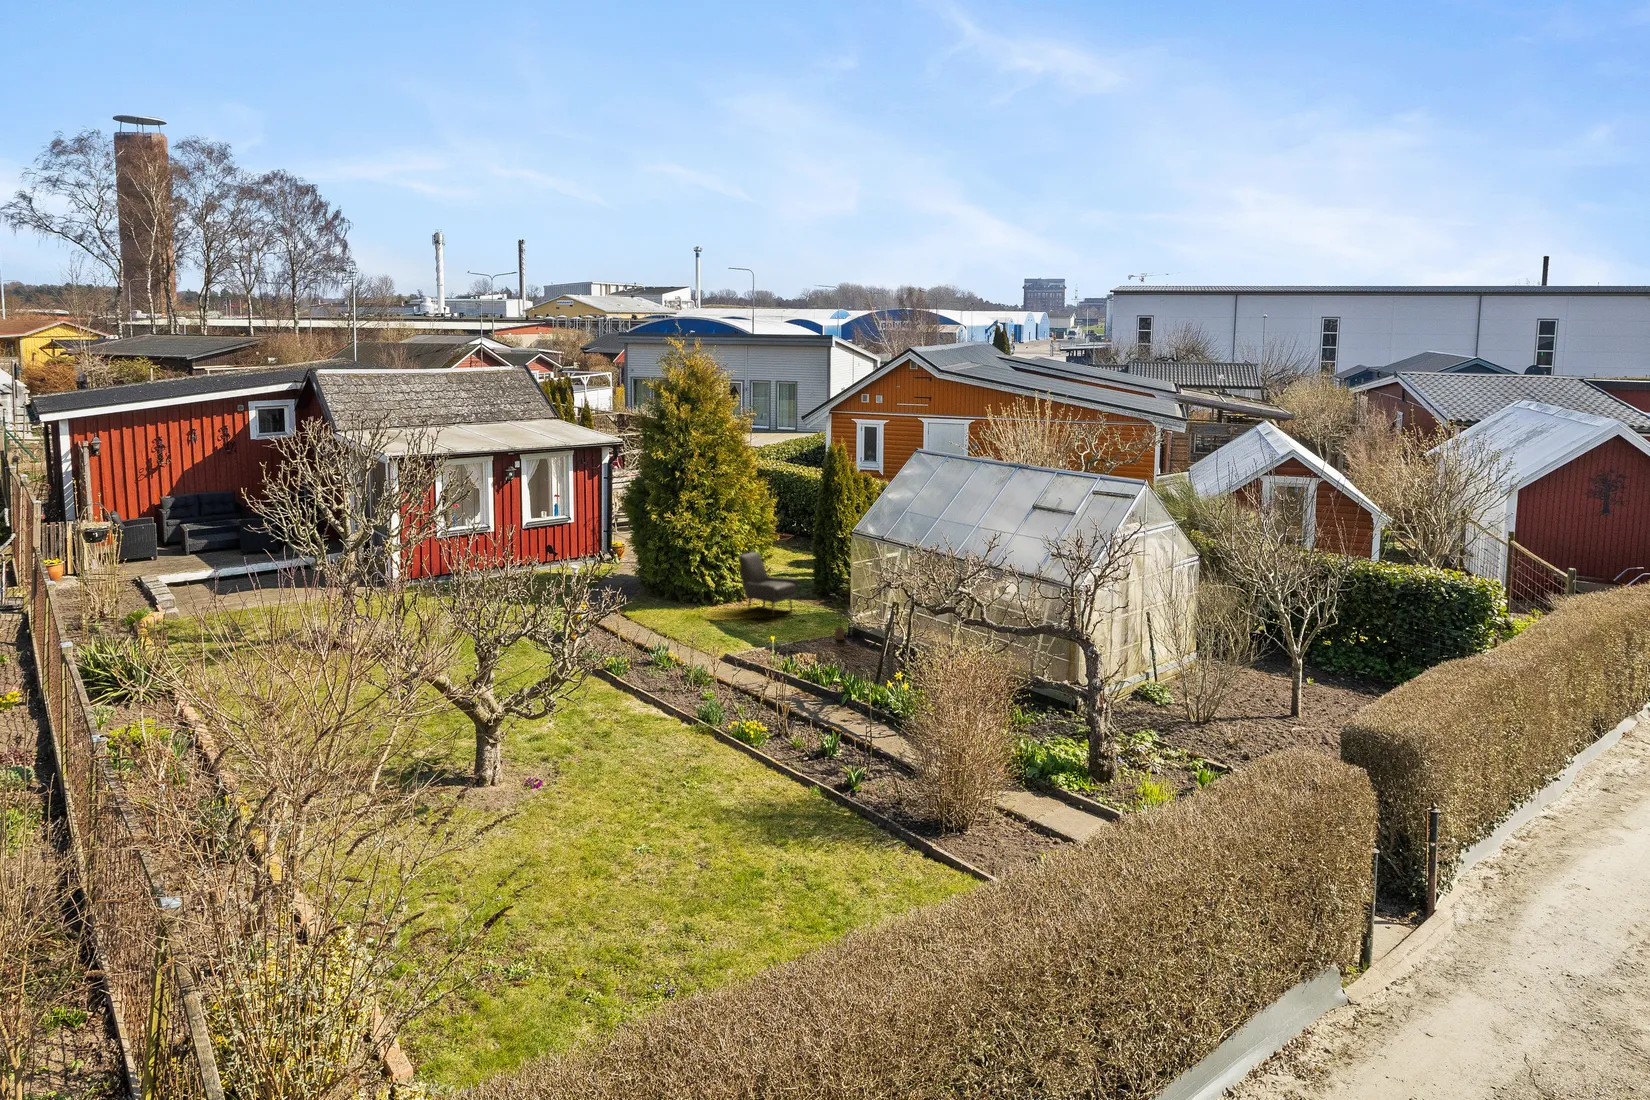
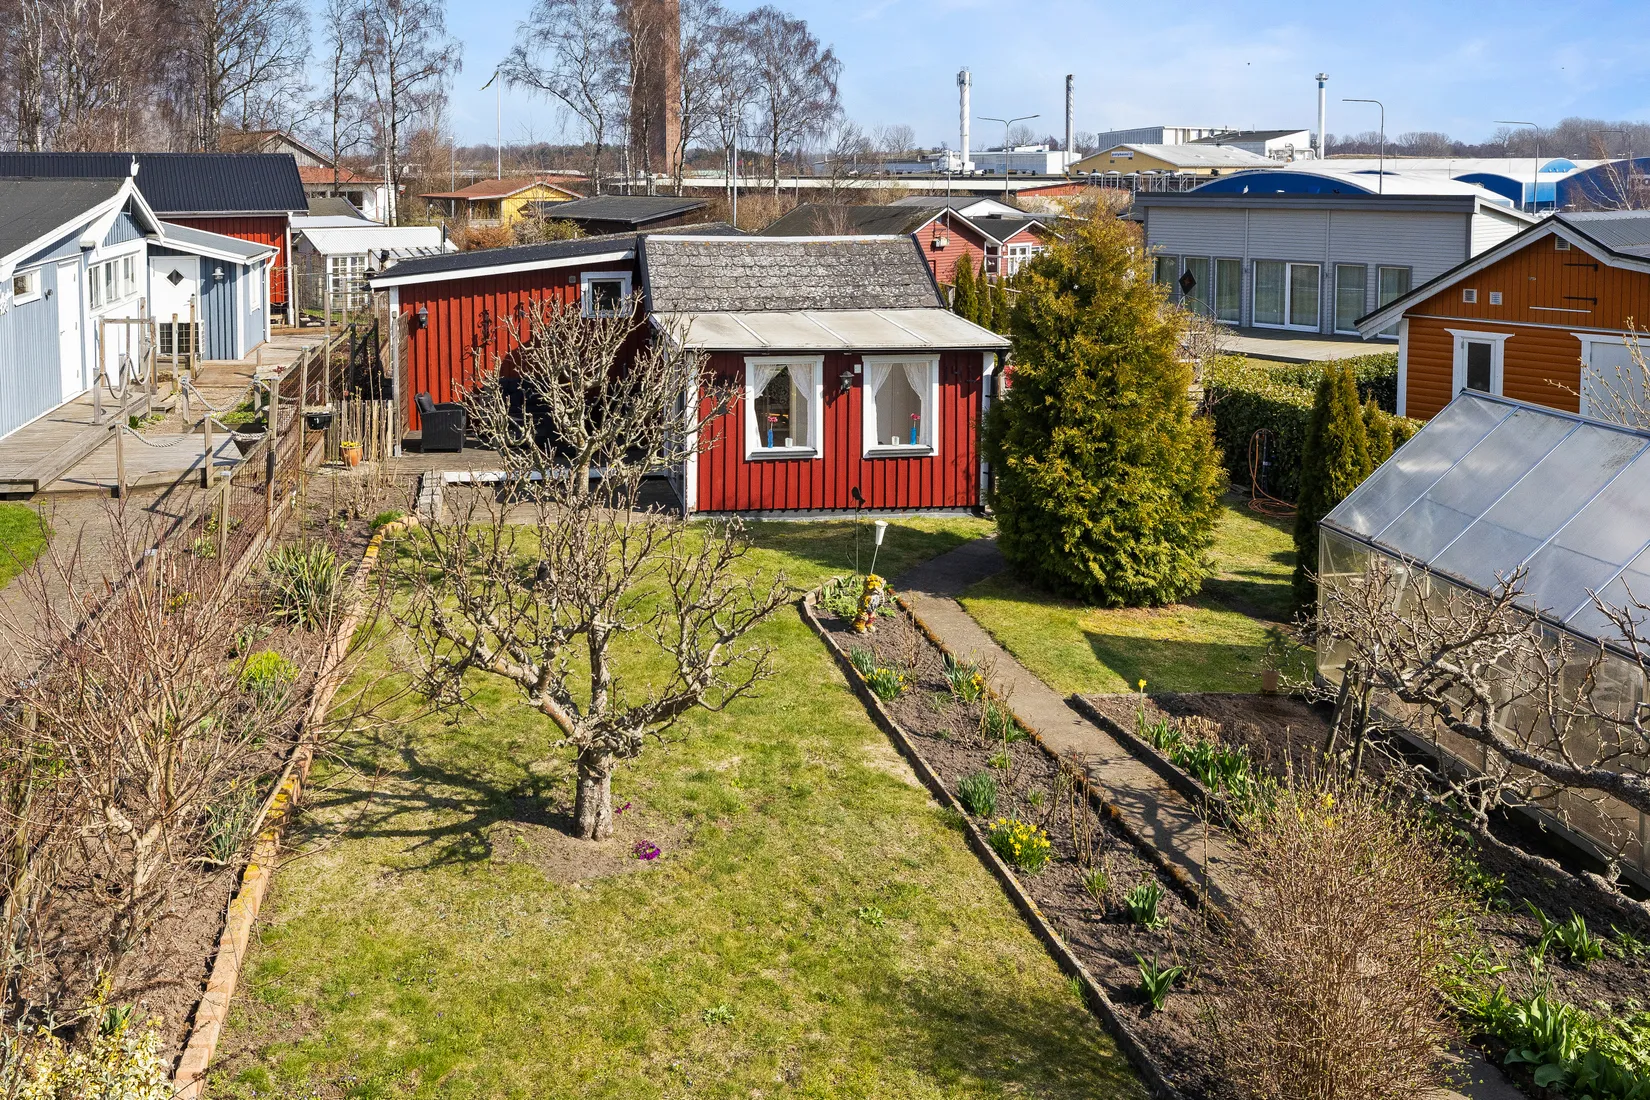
chair: present [739,552,799,615] -> none [1145,531,1240,636]

